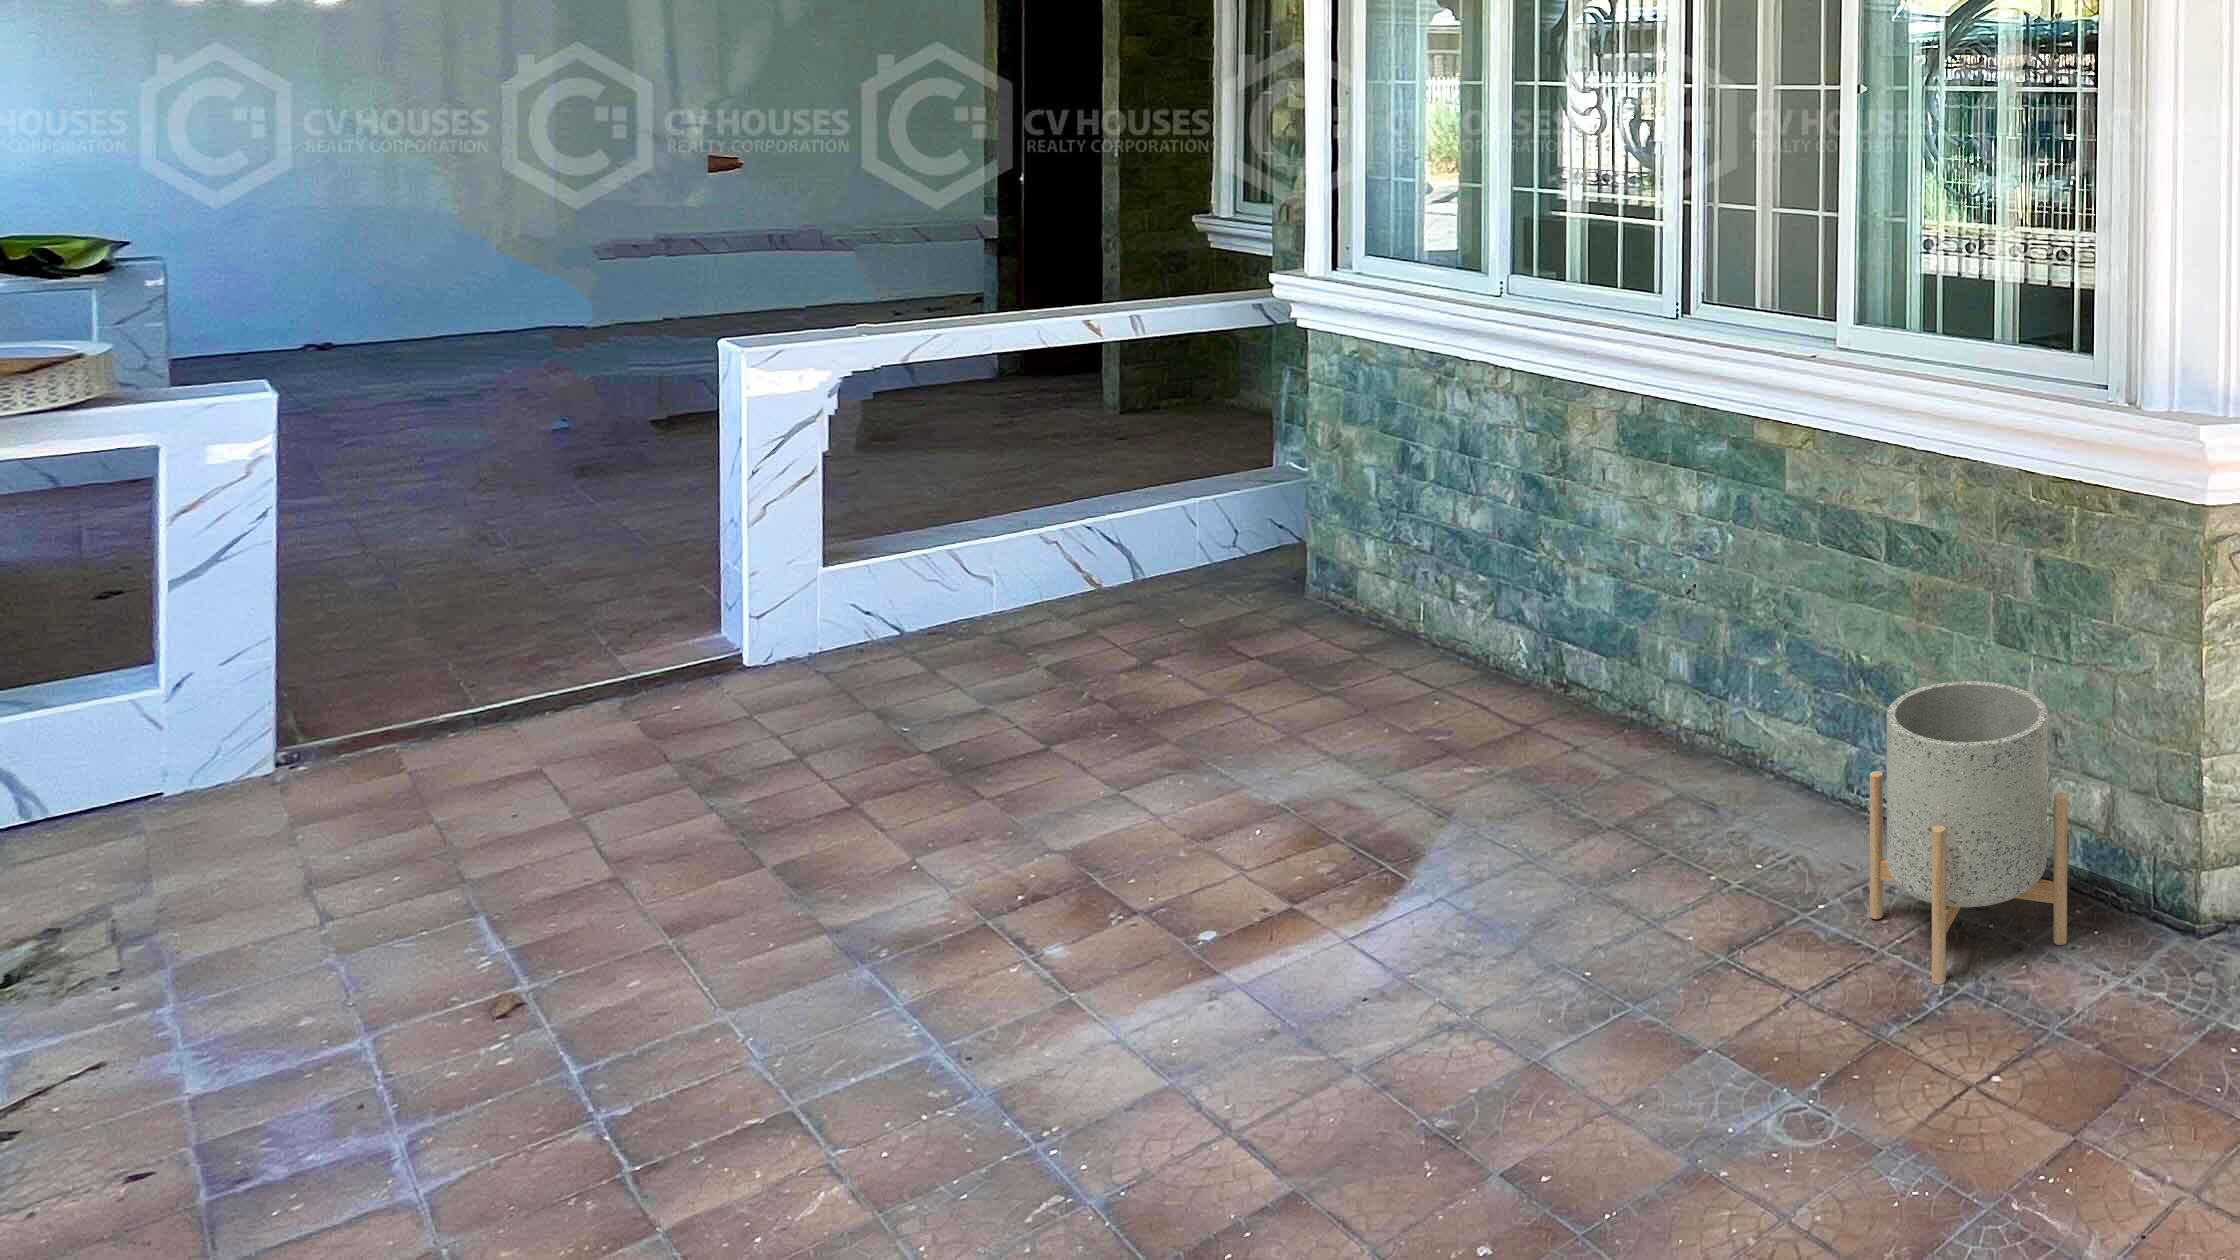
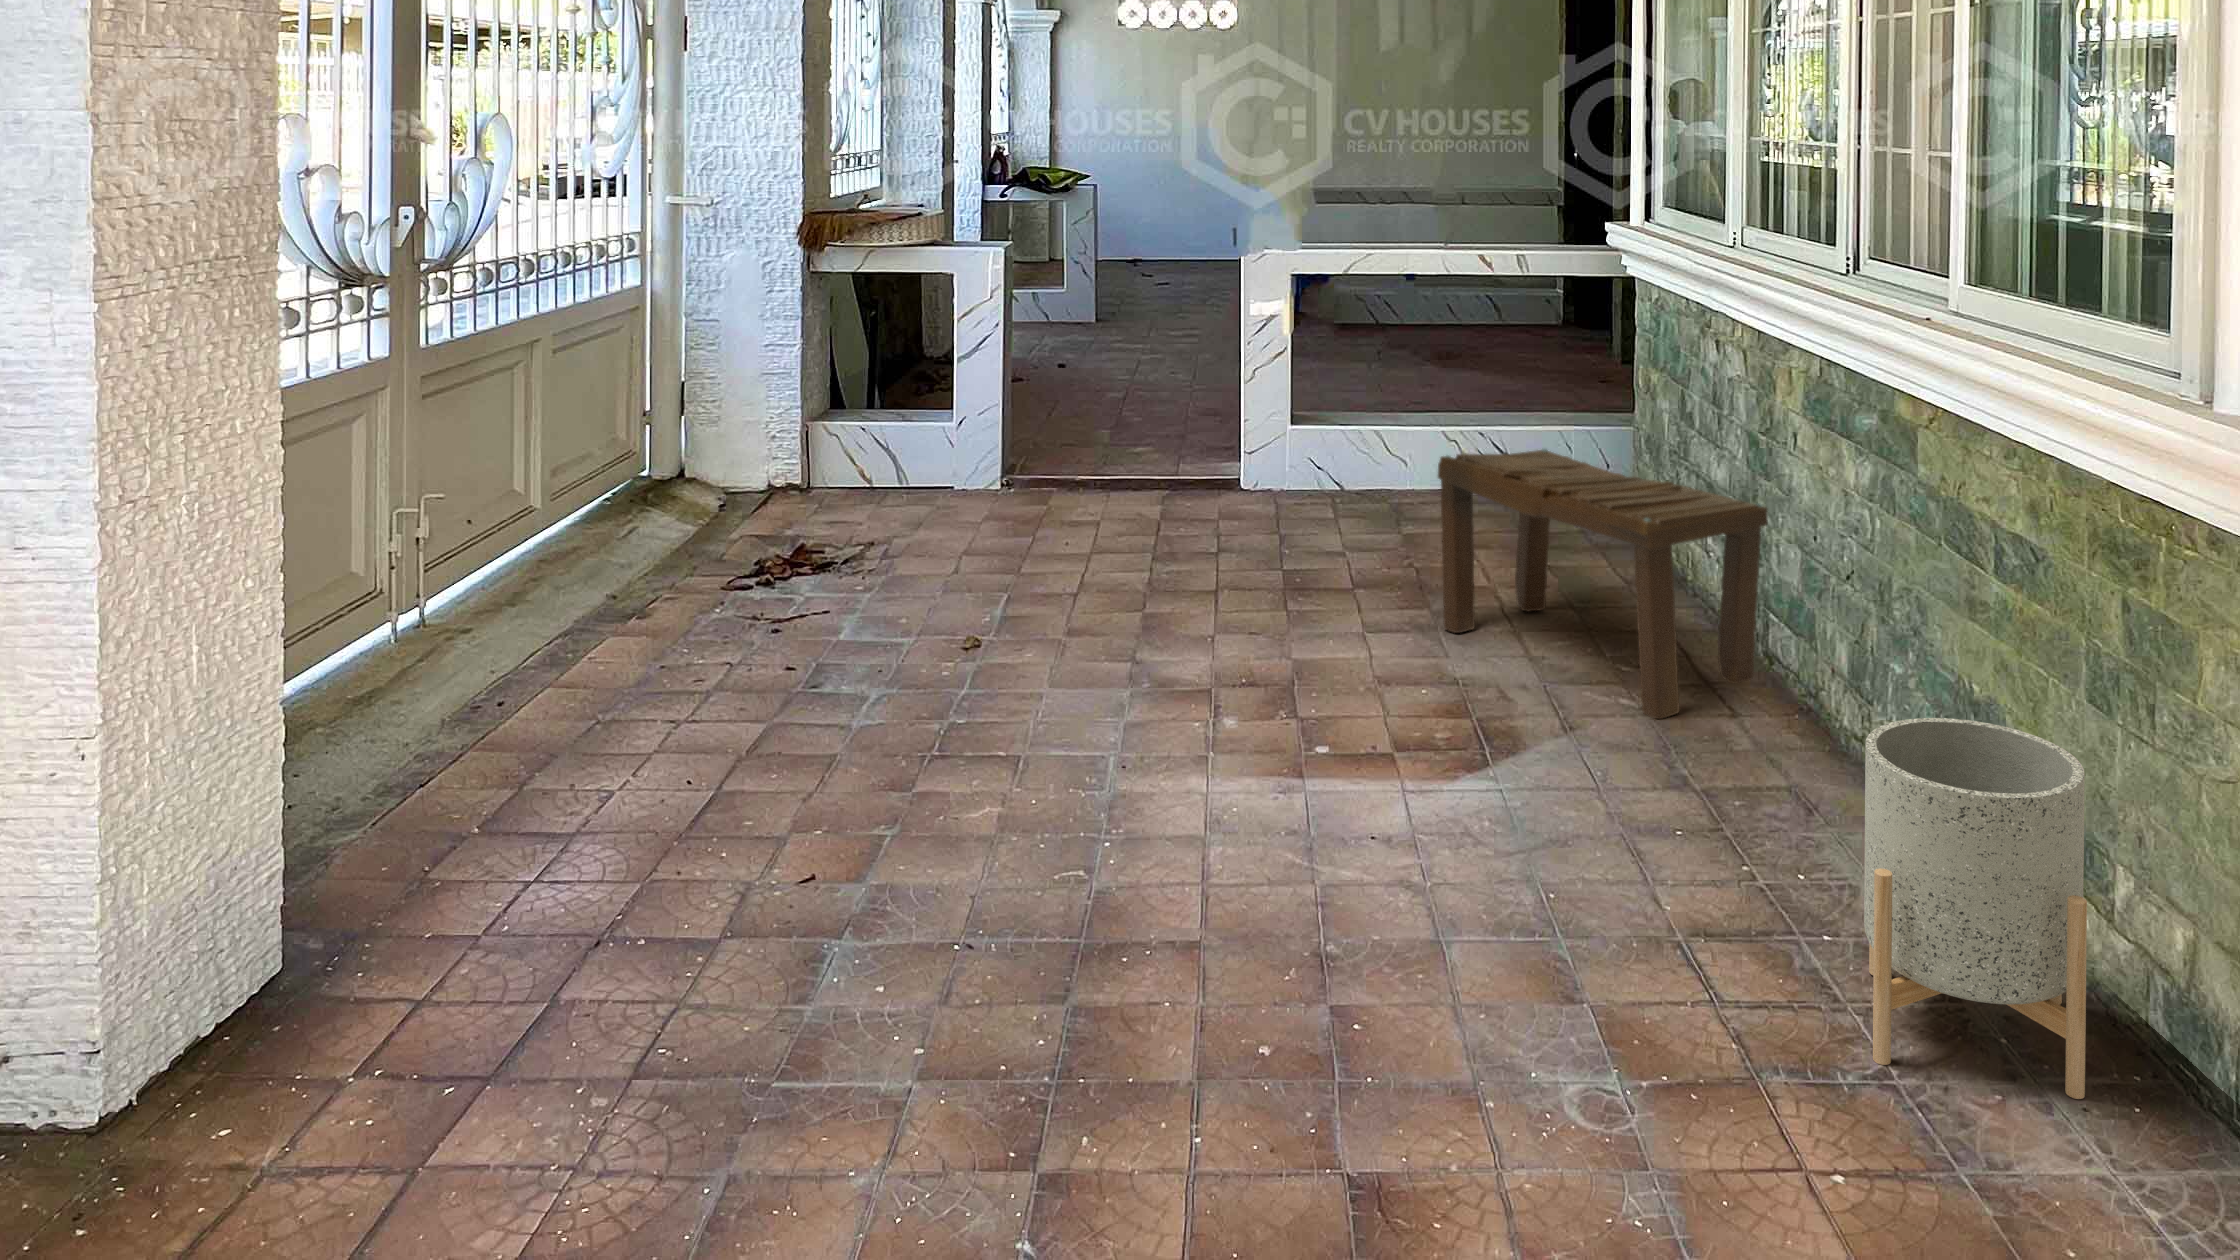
bench: none [1192,527,1576,771] -> present [1438,449,1768,719]

